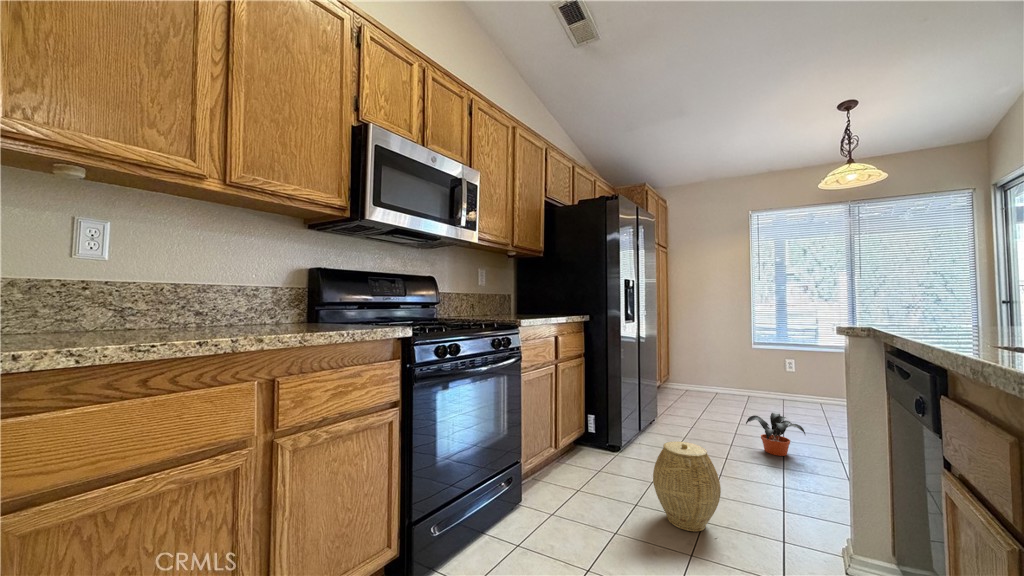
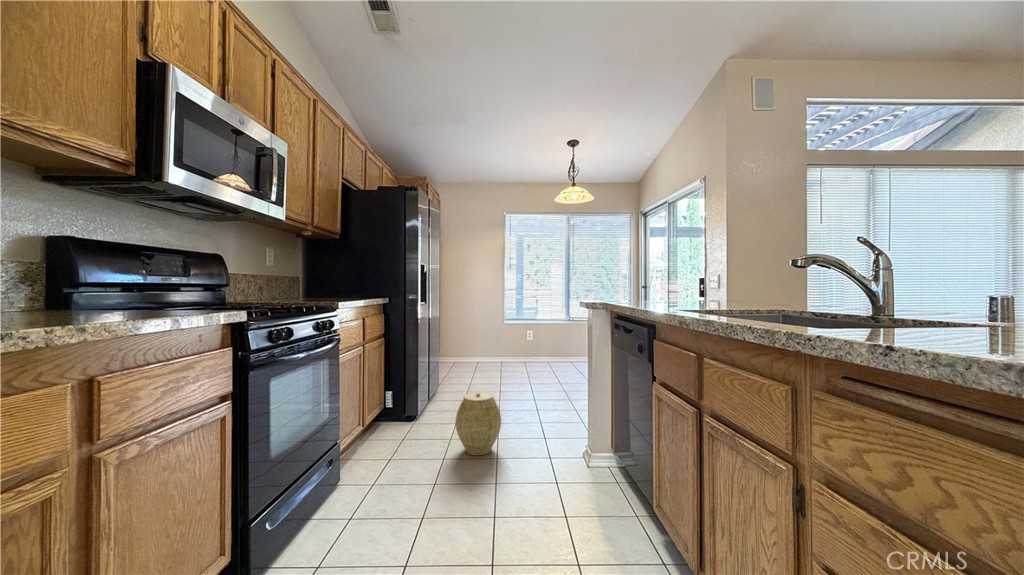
potted plant: present [746,413,805,456] -> none [502,366,536,395]

